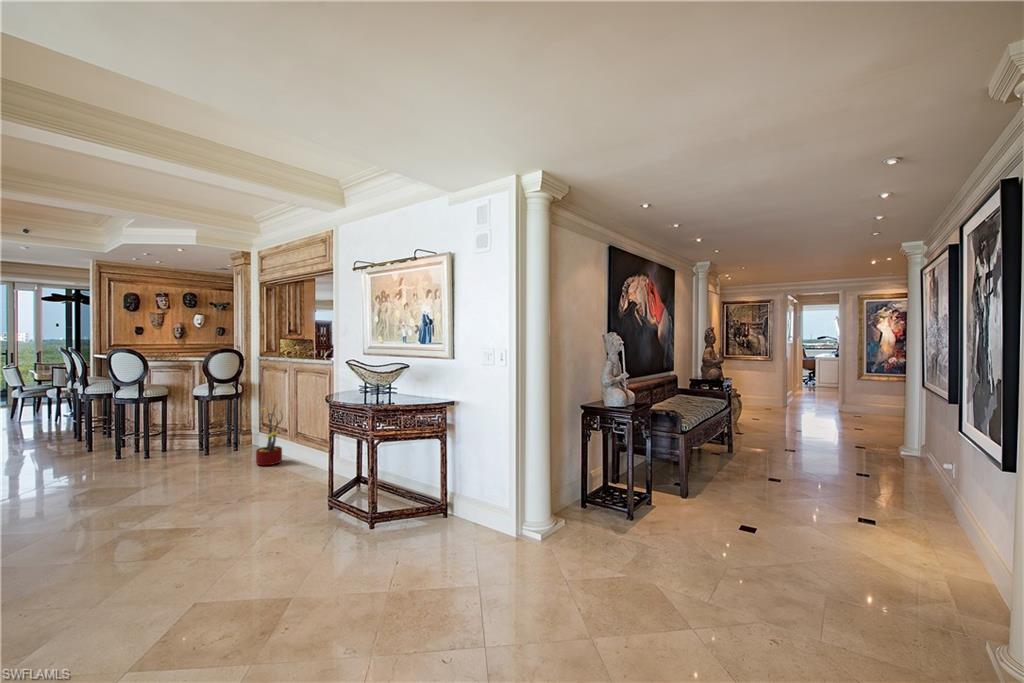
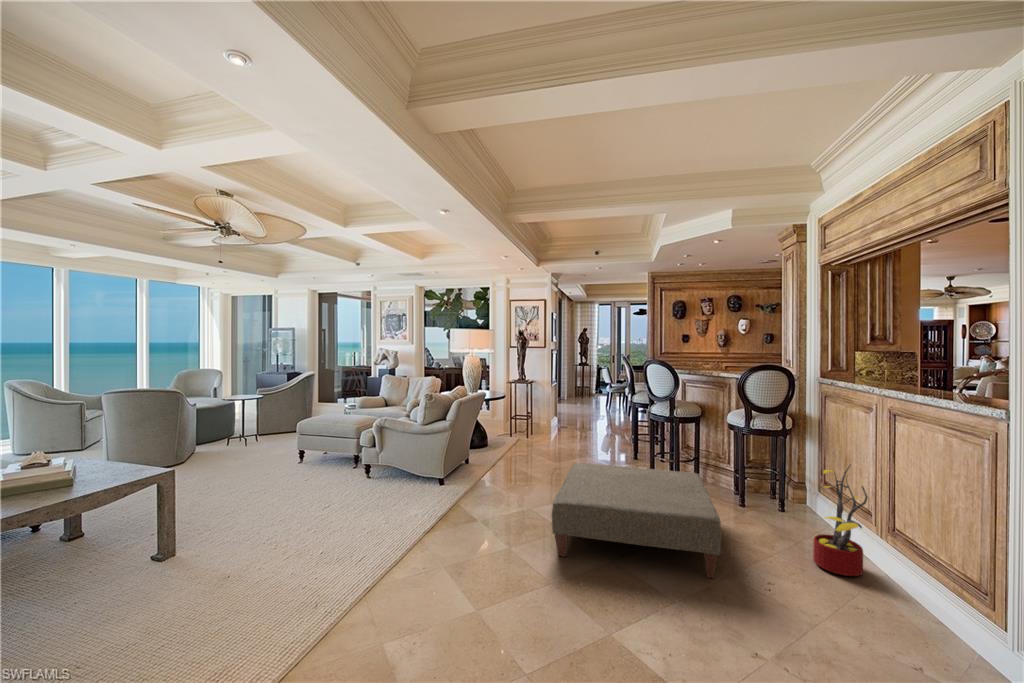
ottoman: none [31,433,199,518] -> present [552,463,722,578]

